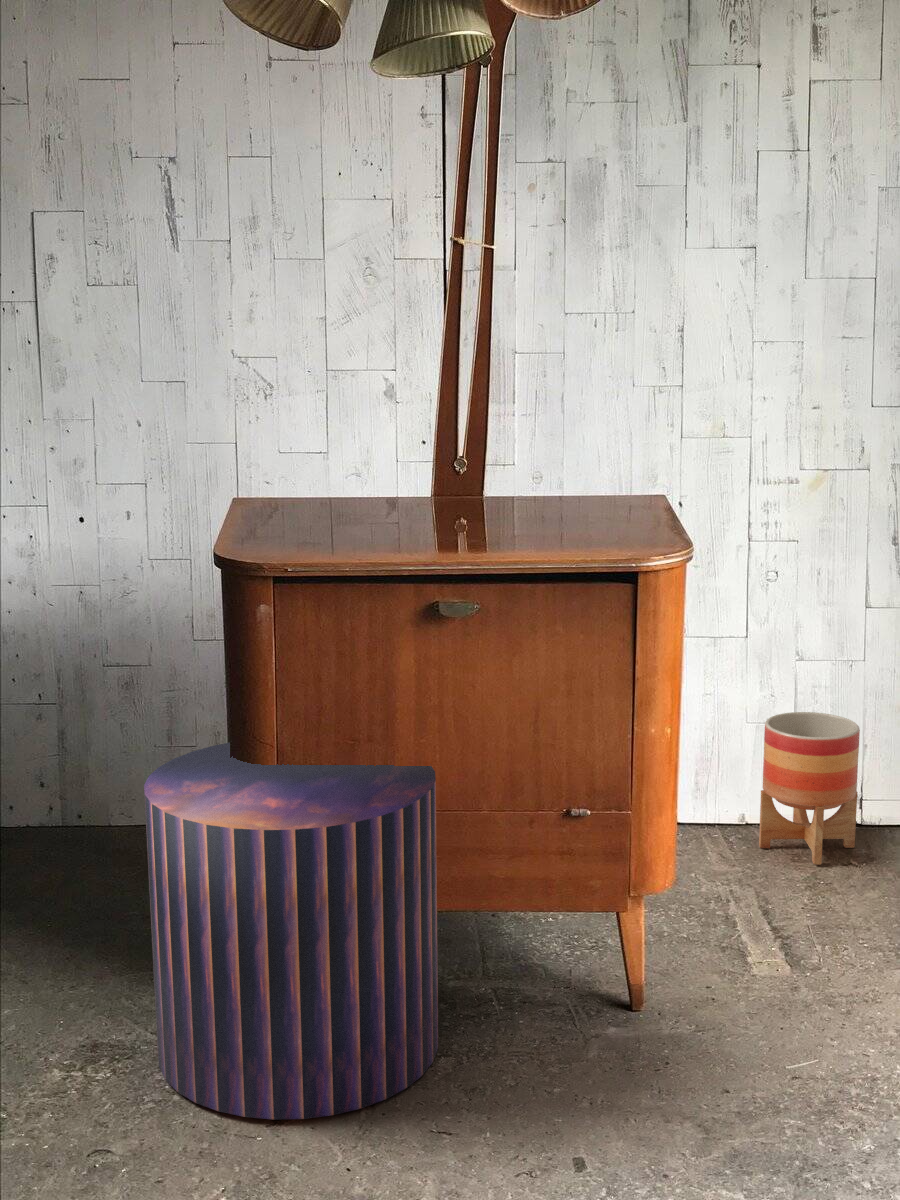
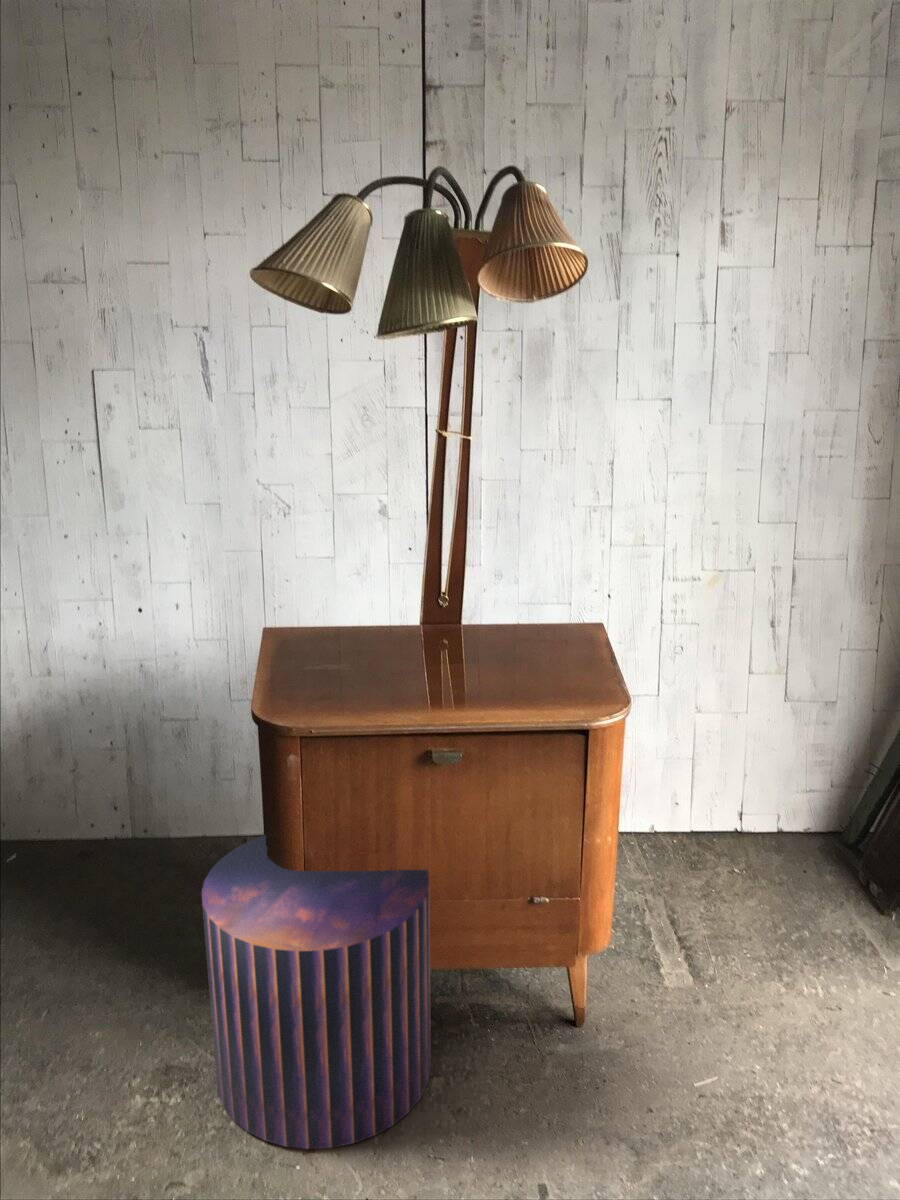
planter: present [759,712,860,865] -> none [665,751,744,872]

